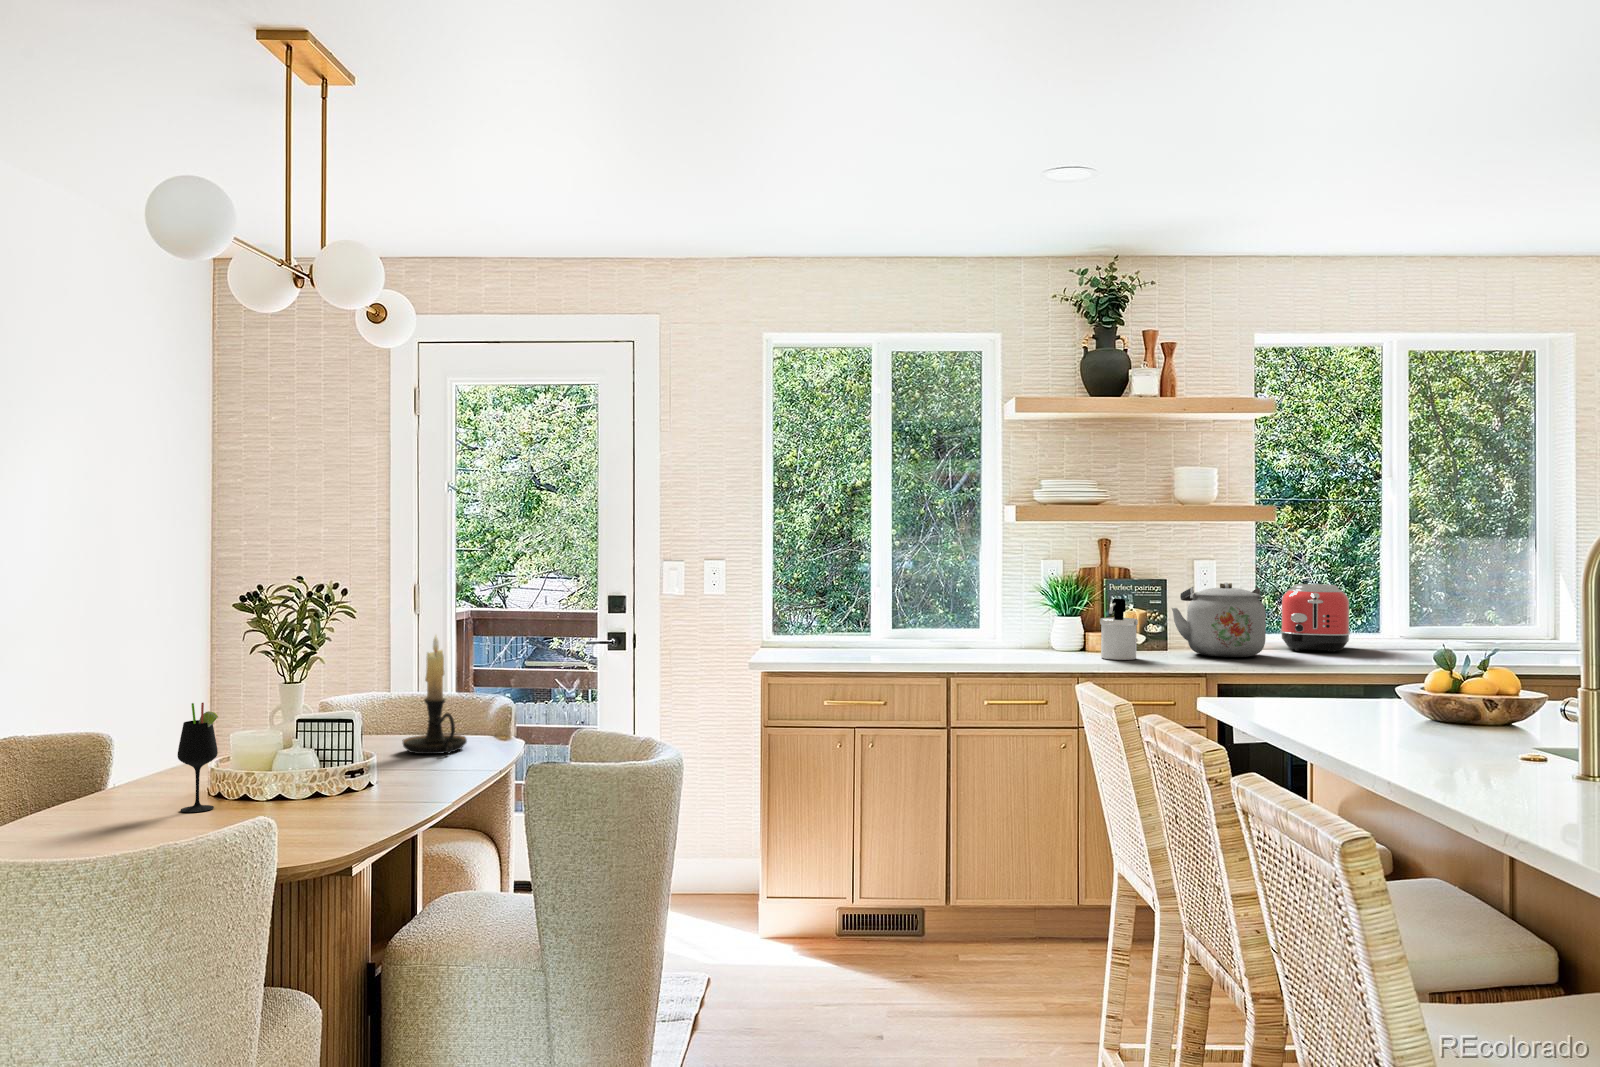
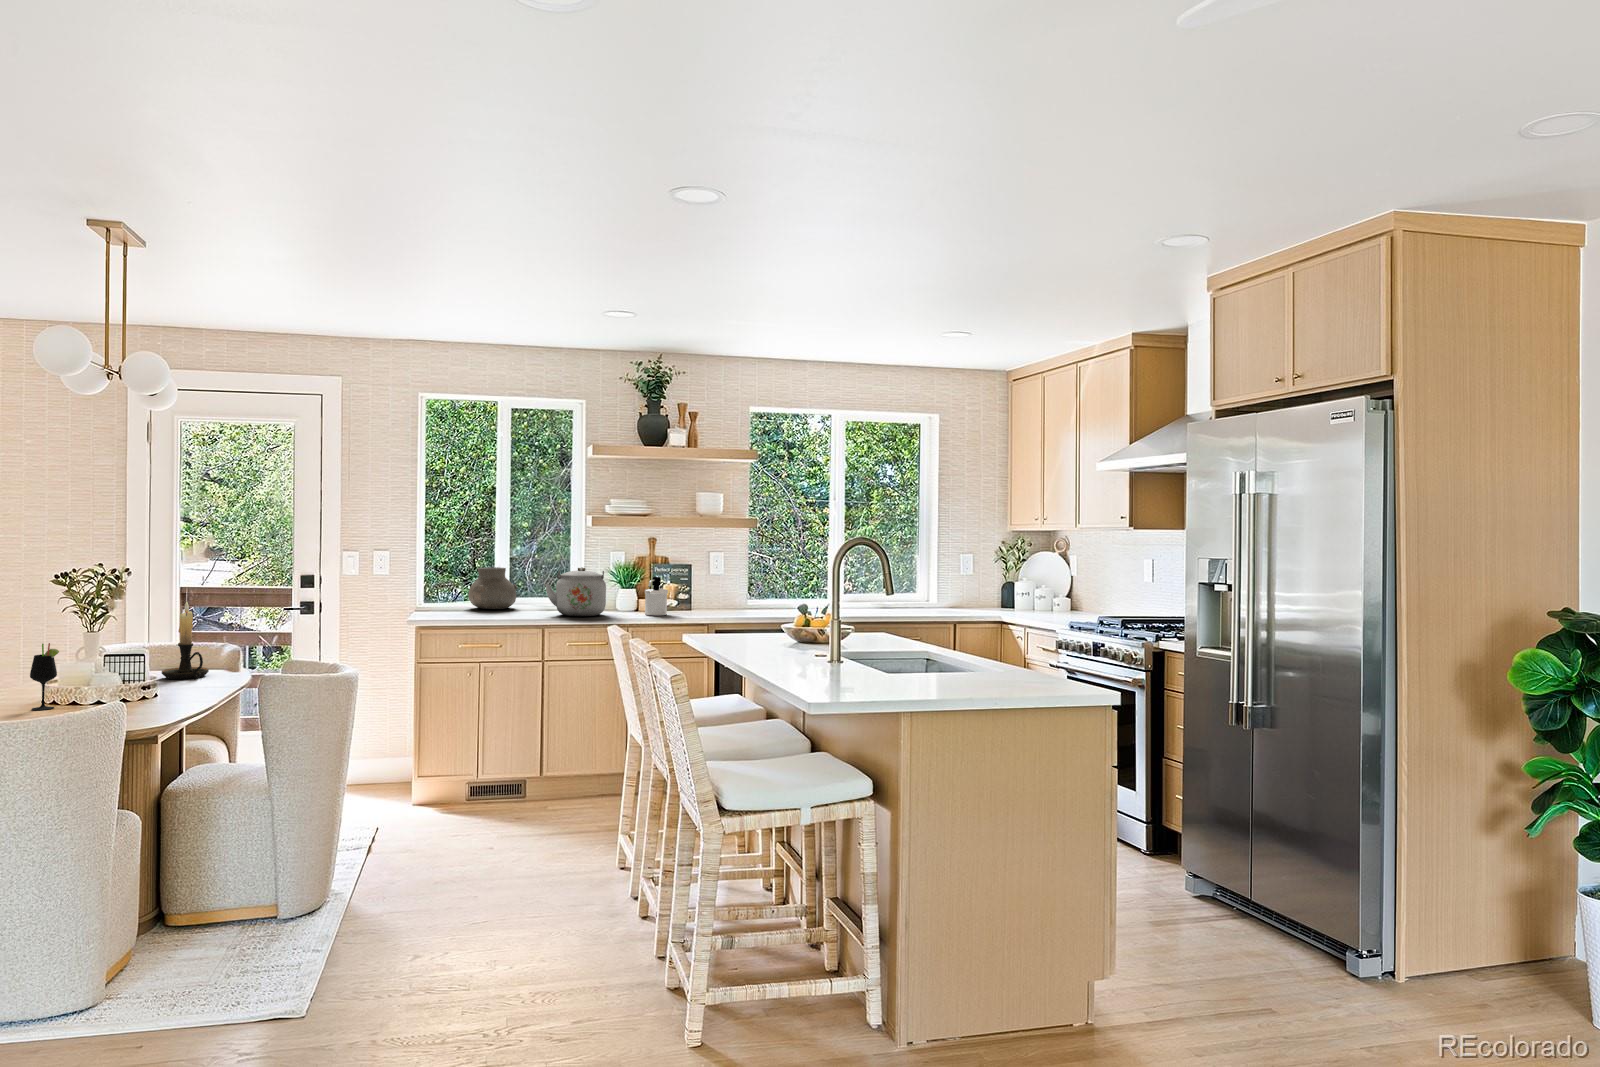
kettle: present [1172,583,1266,657] -> present [545,567,606,616]
toaster: present [1280,584,1350,652] -> none [761,568,801,610]
vase: none [834,586,903,647] -> present [468,567,517,609]

